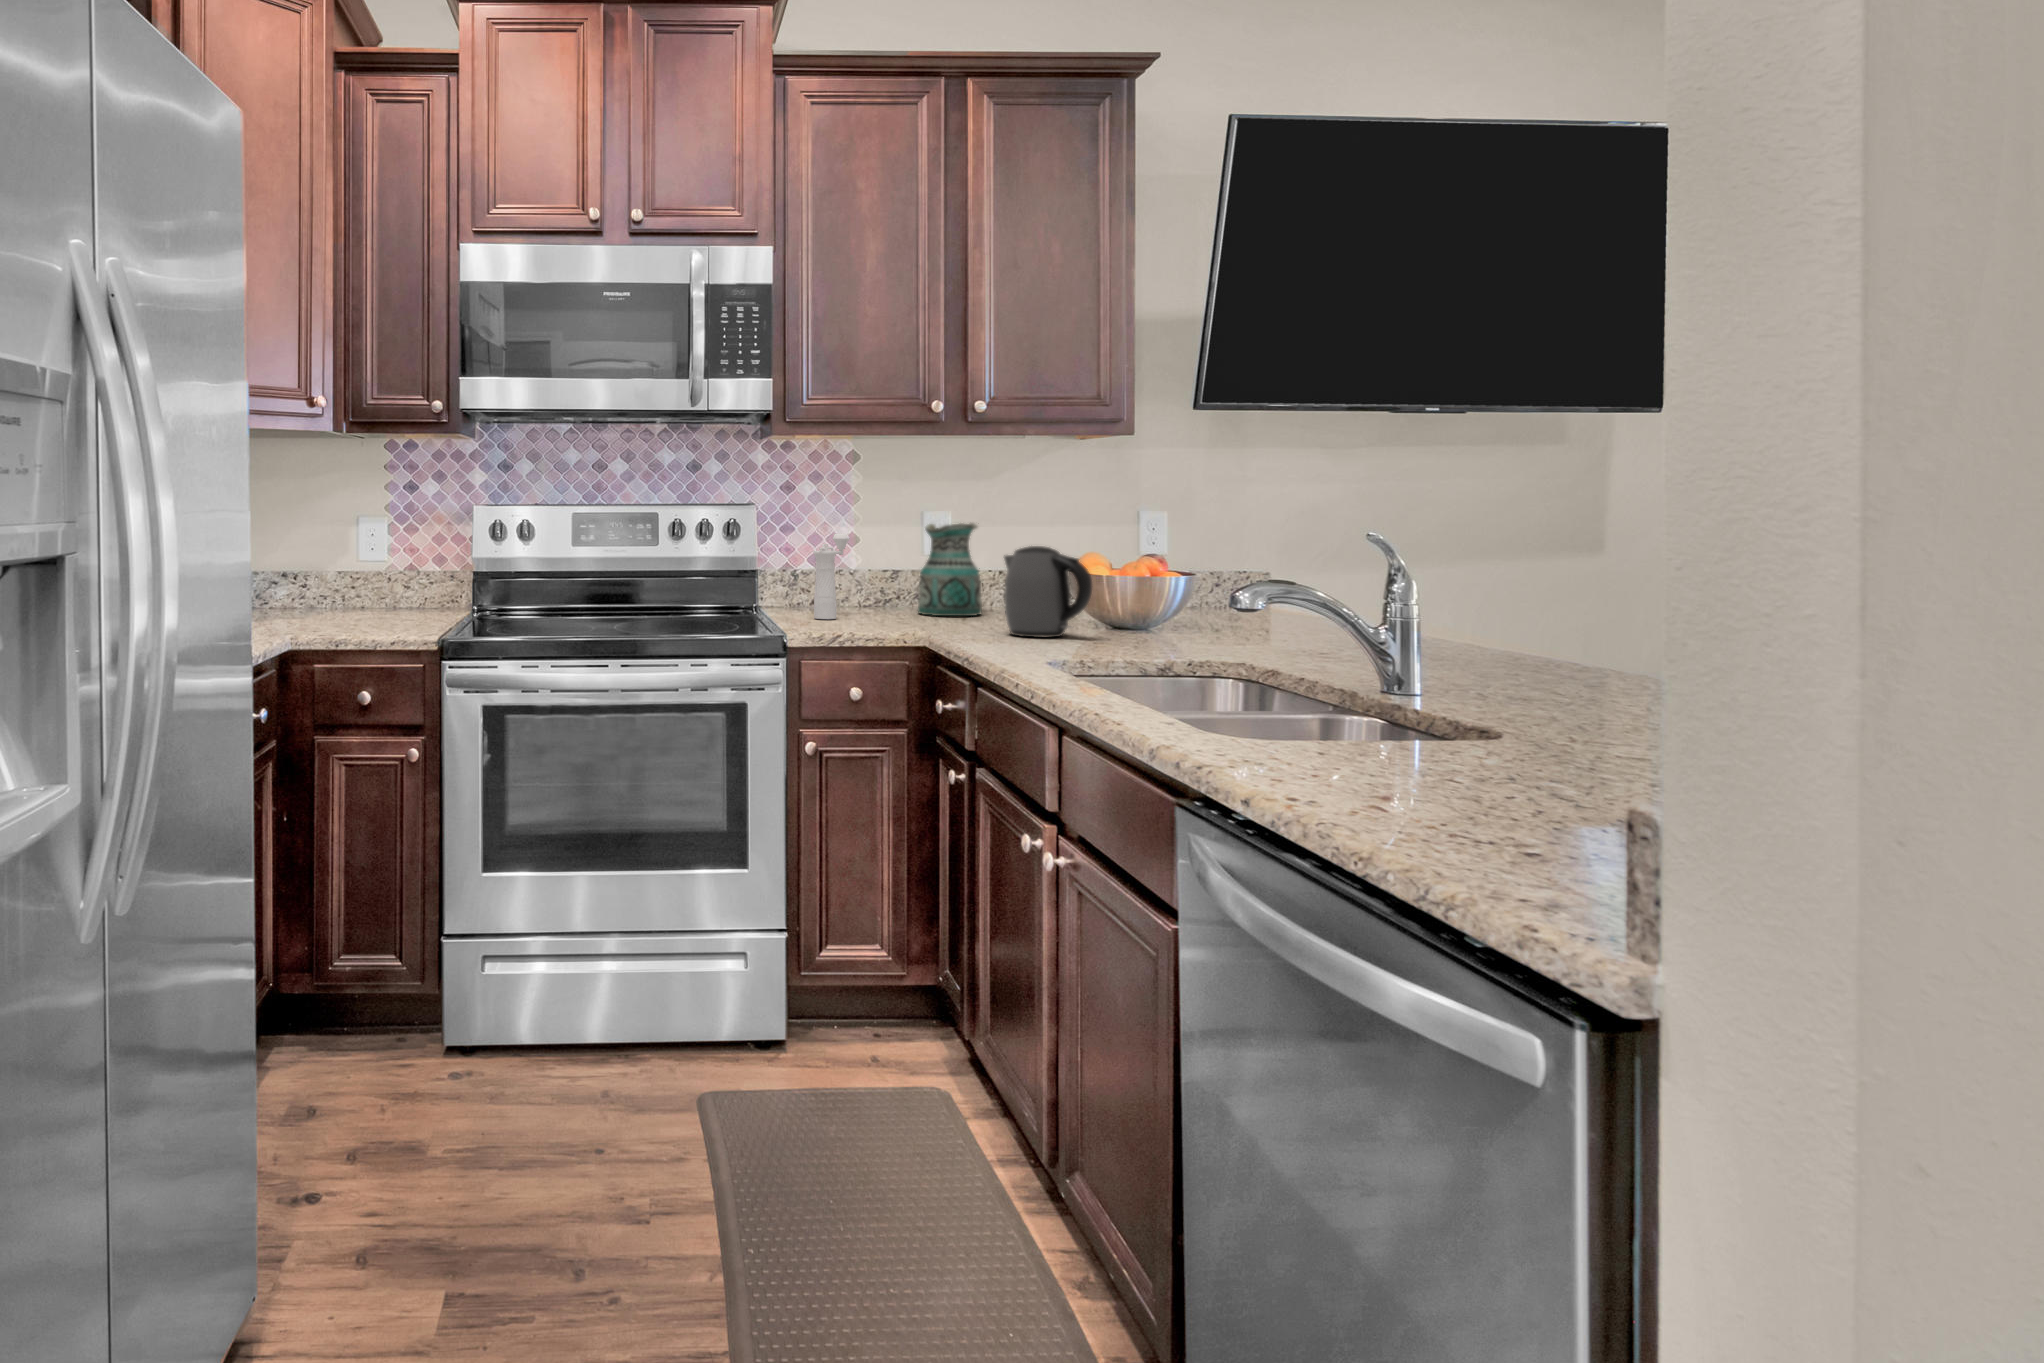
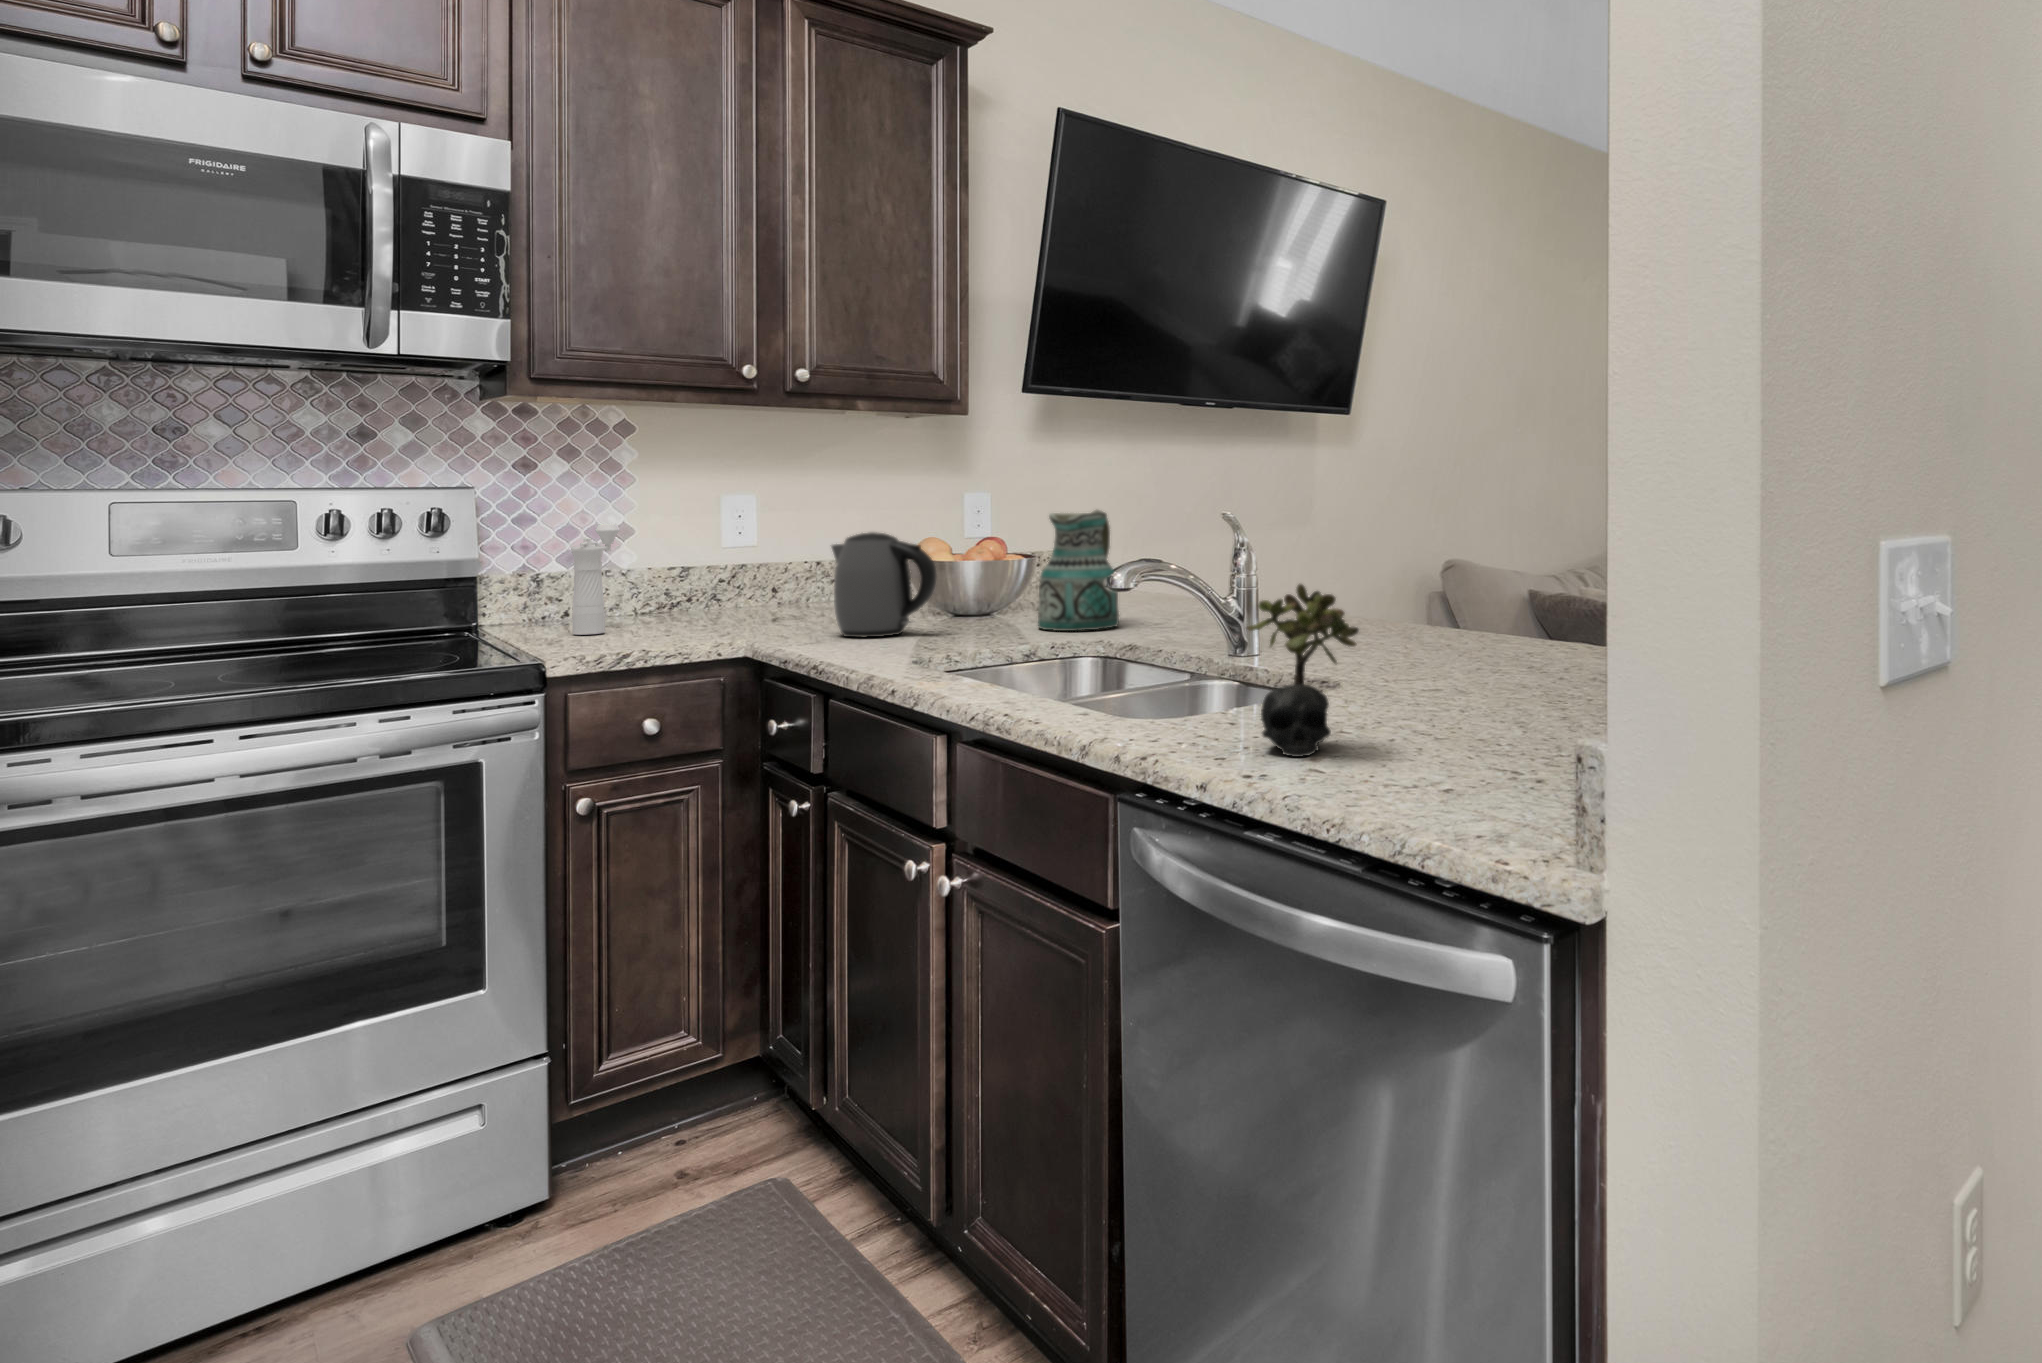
ceramic pitcher: present [918,523,982,616] -> present [1038,510,1119,631]
succulent plant: none [1313,608,1443,787] -> present [1247,584,1359,757]

